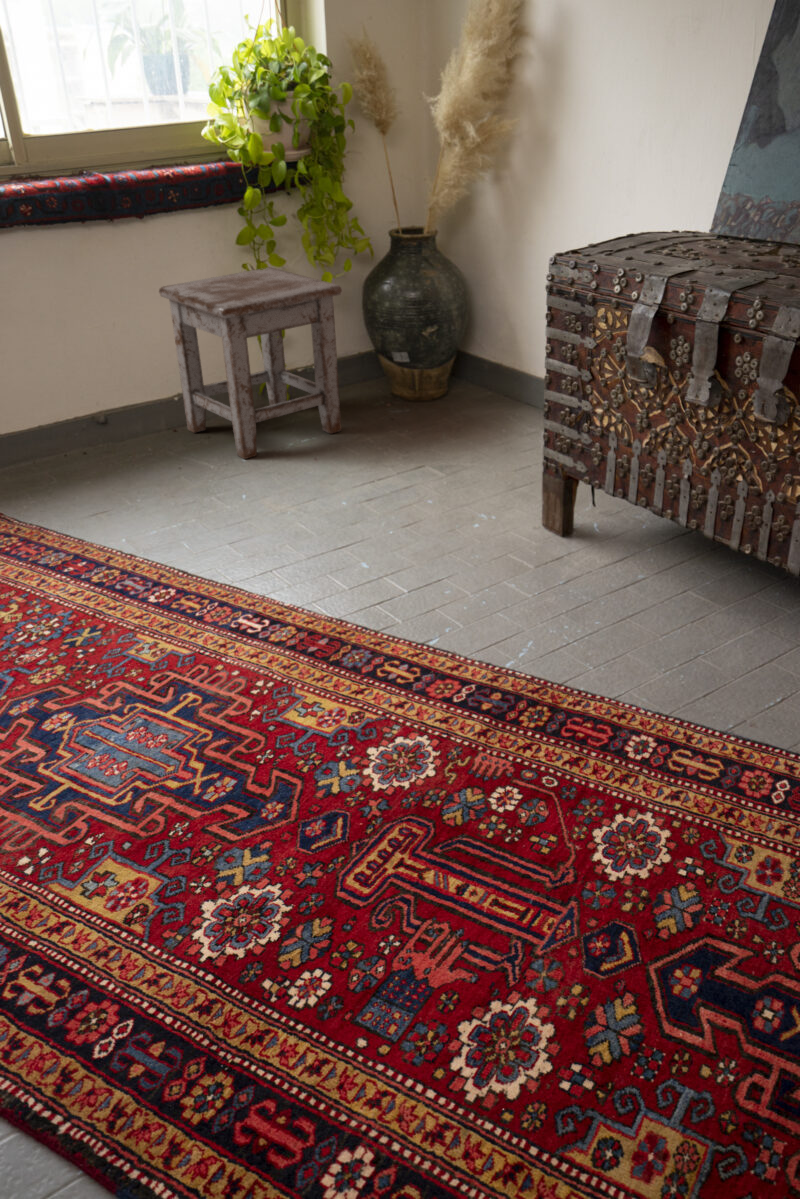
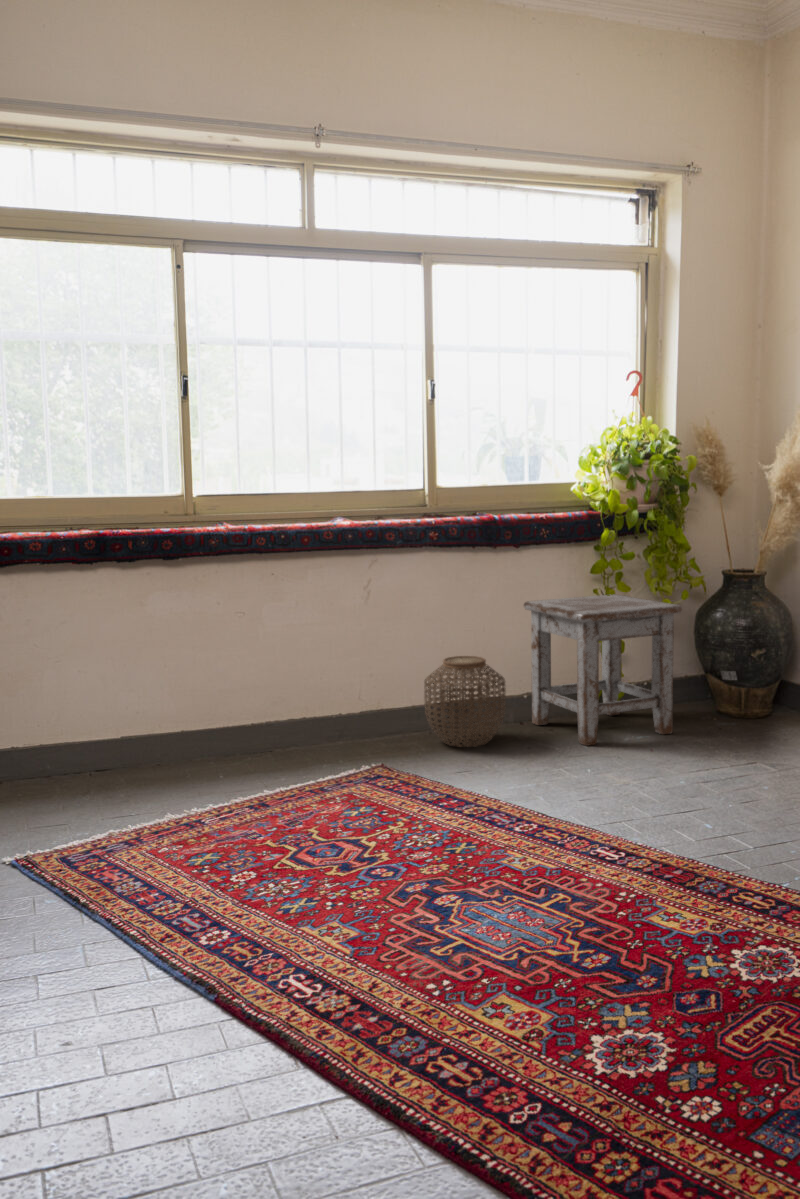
woven basket: none [44,364,149,476] -> present [424,656,506,747]

